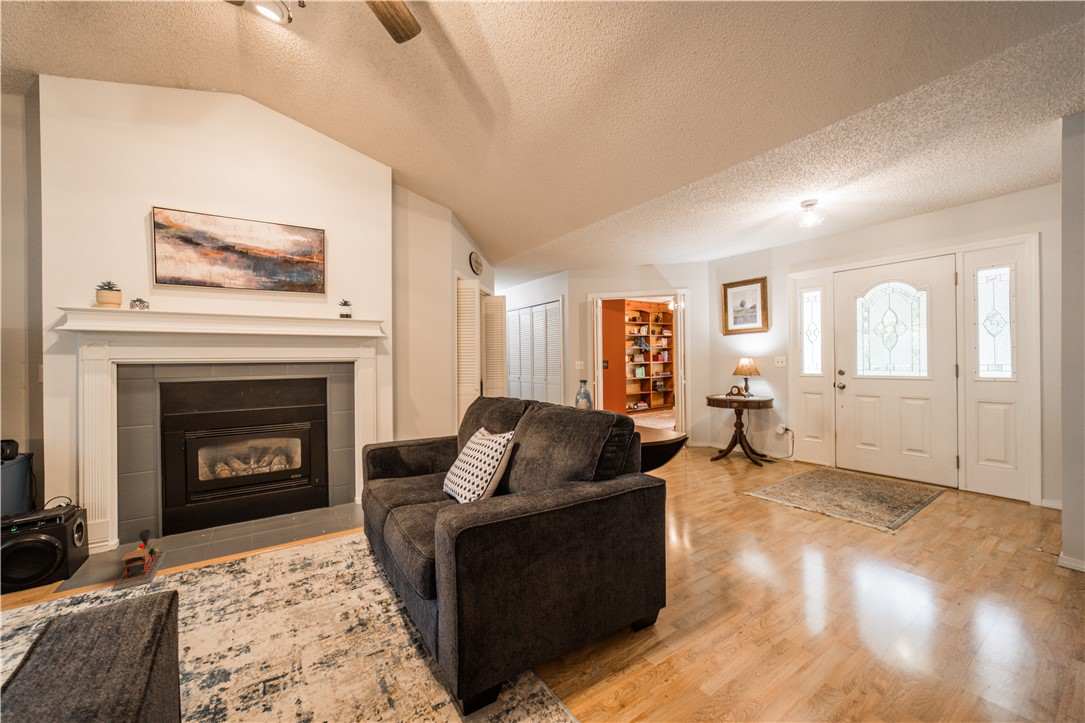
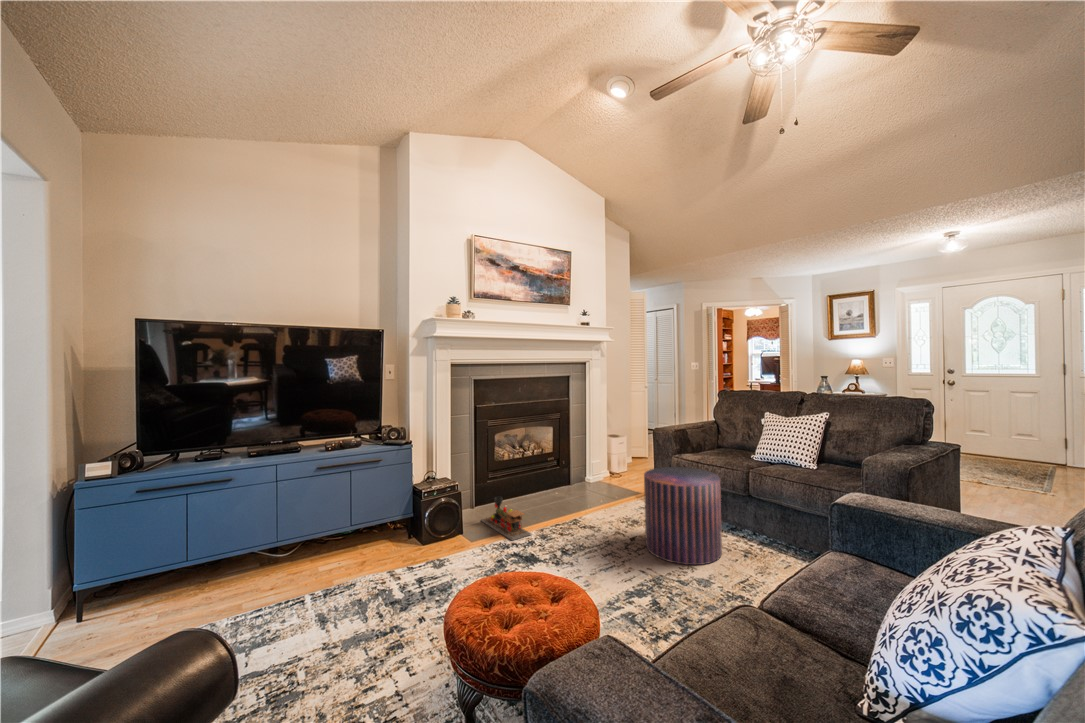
pouf: none [236,499,349,640] -> present [644,467,722,565]

